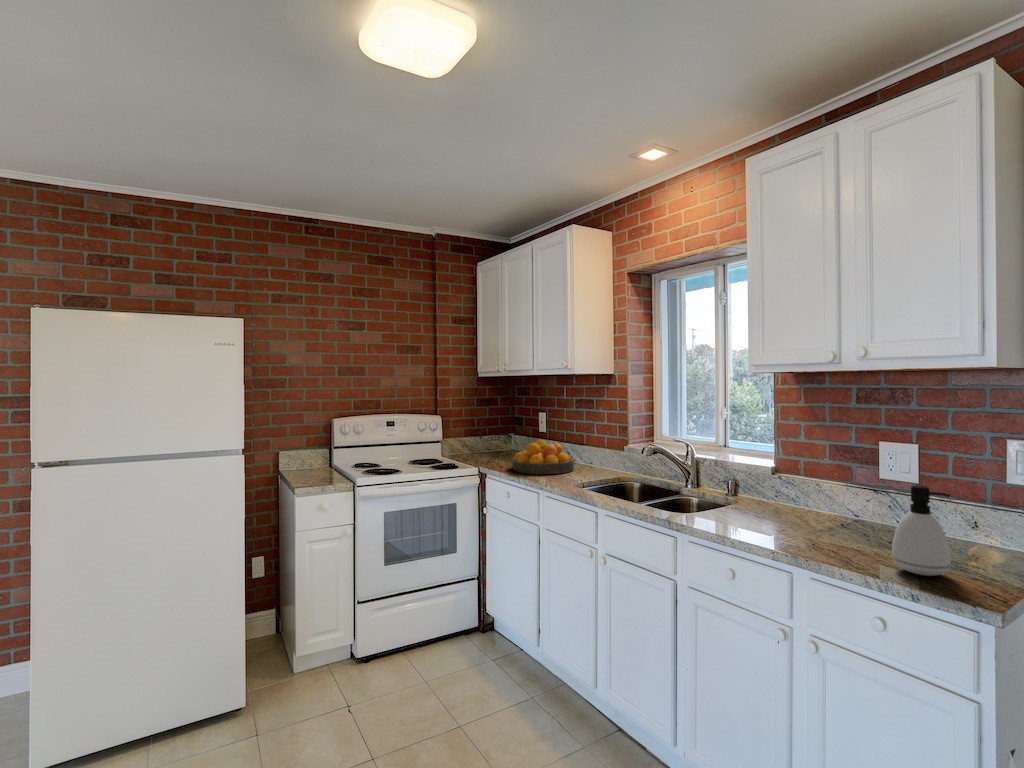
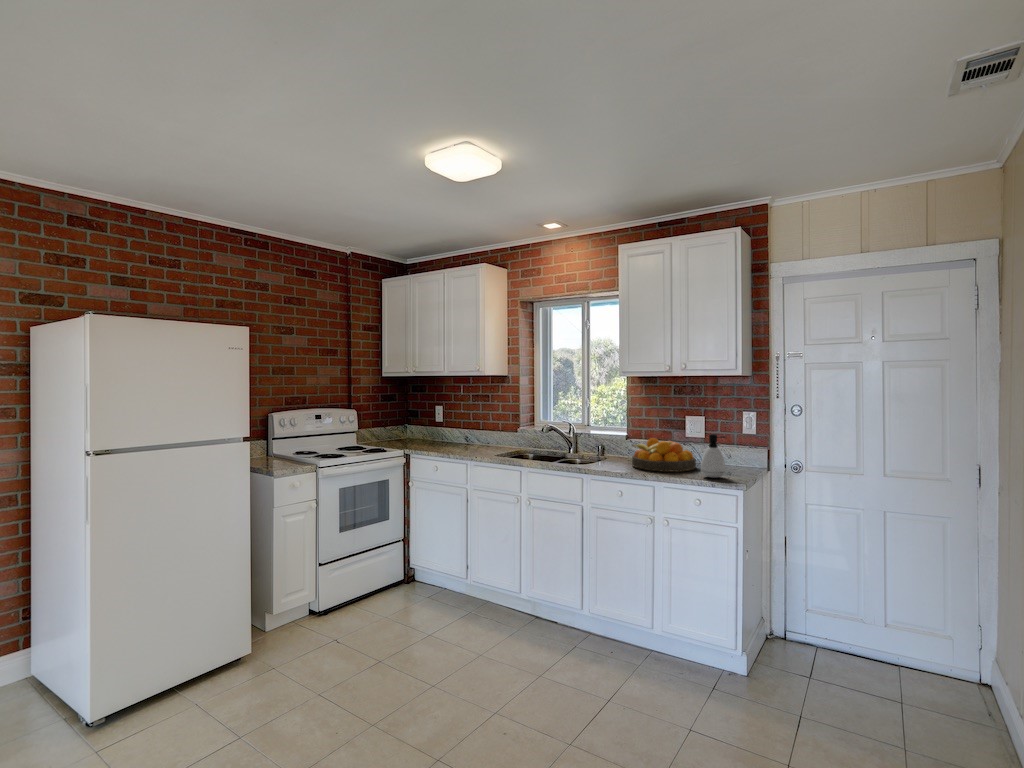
fruit bowl: present [512,440,574,474] -> present [632,438,696,472]

